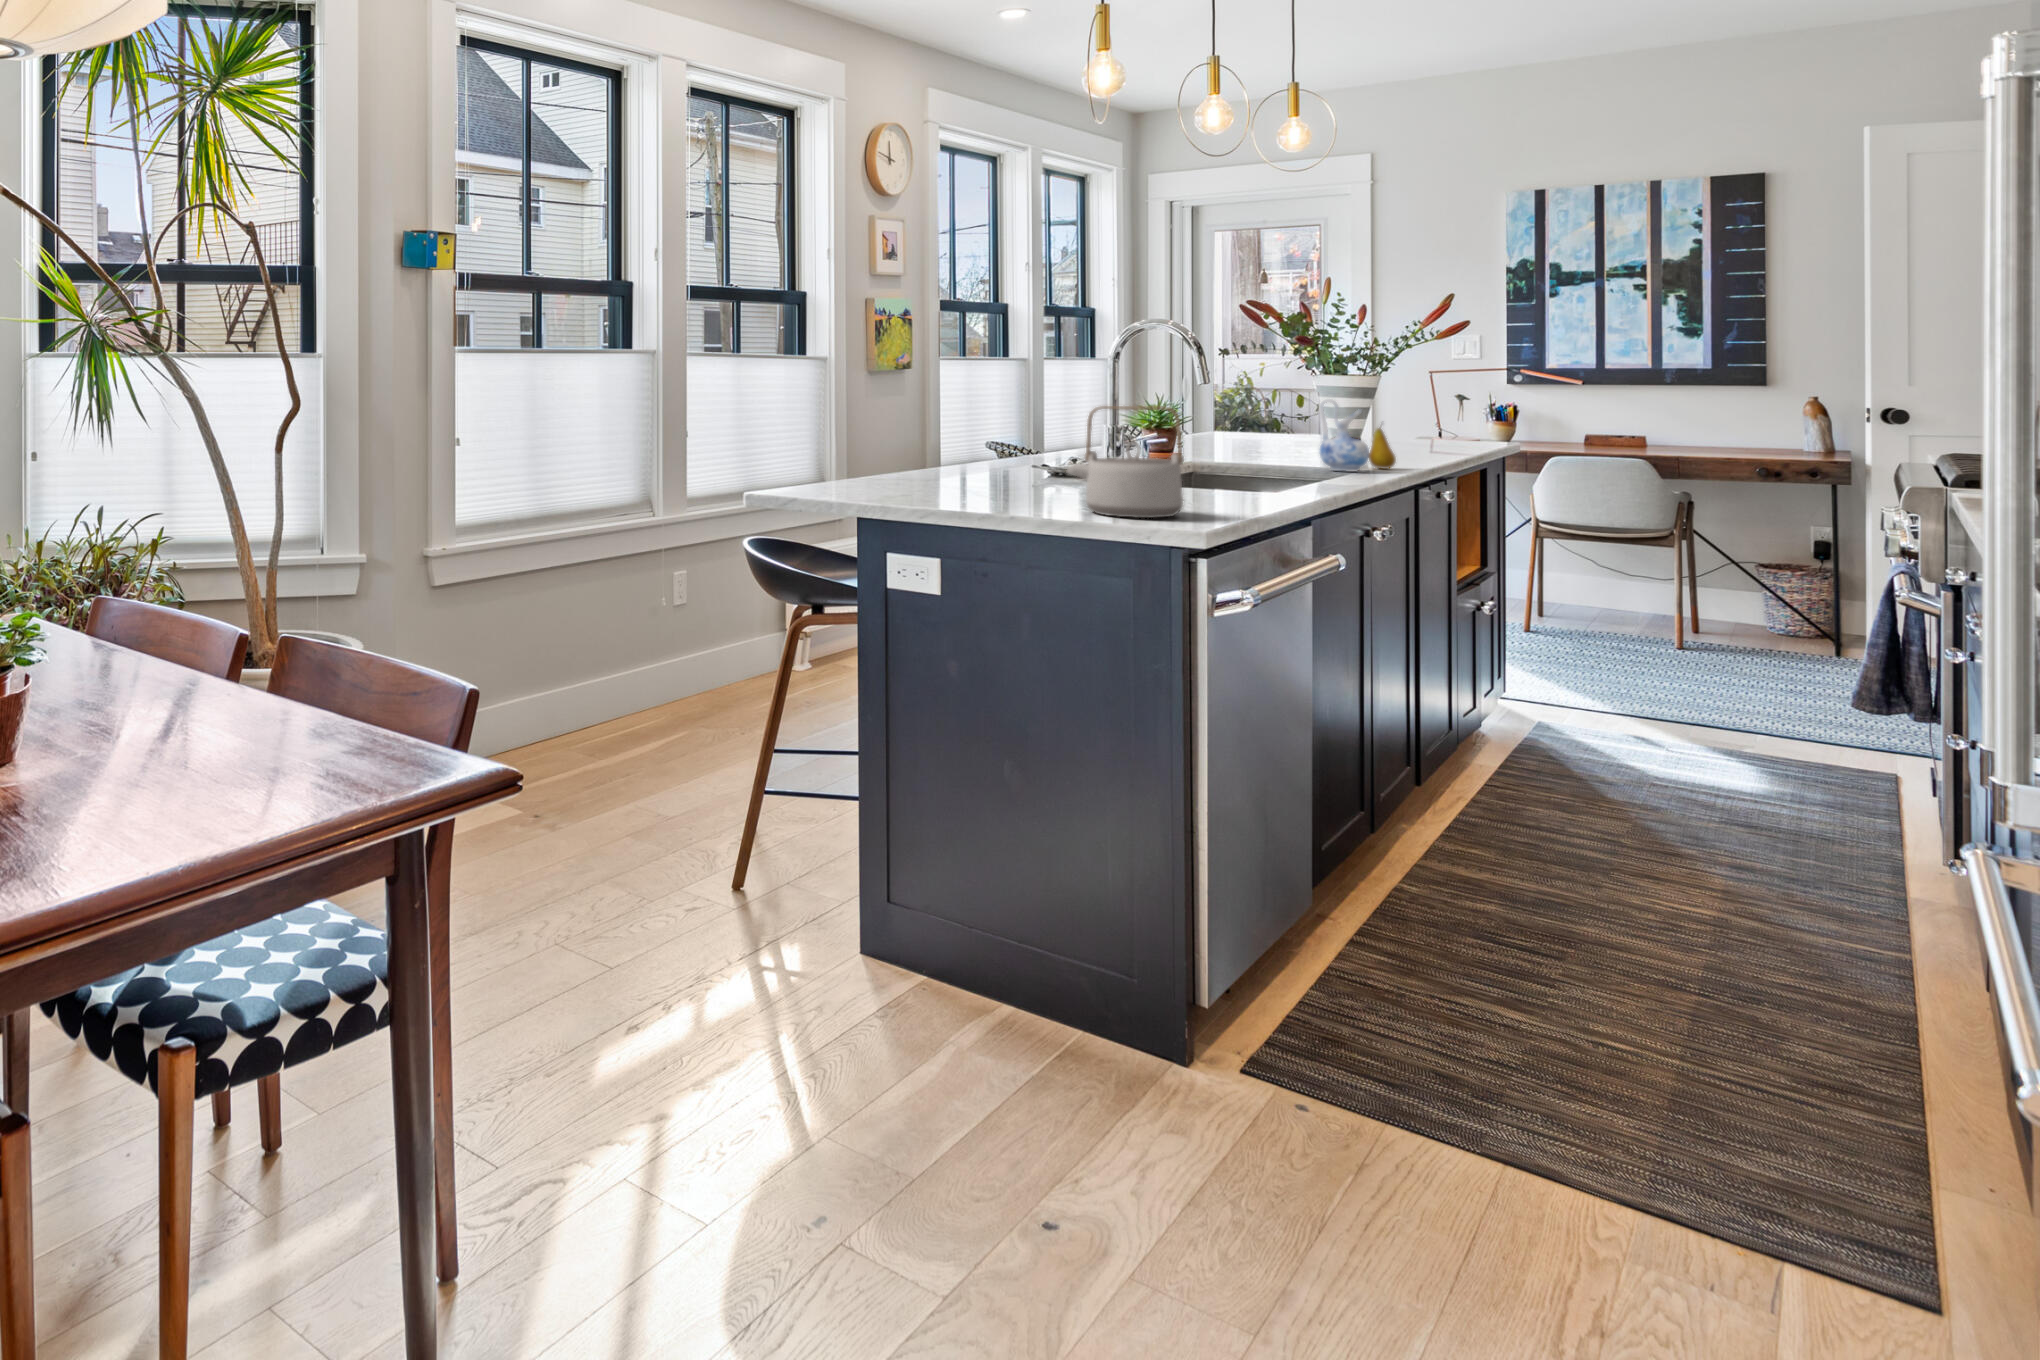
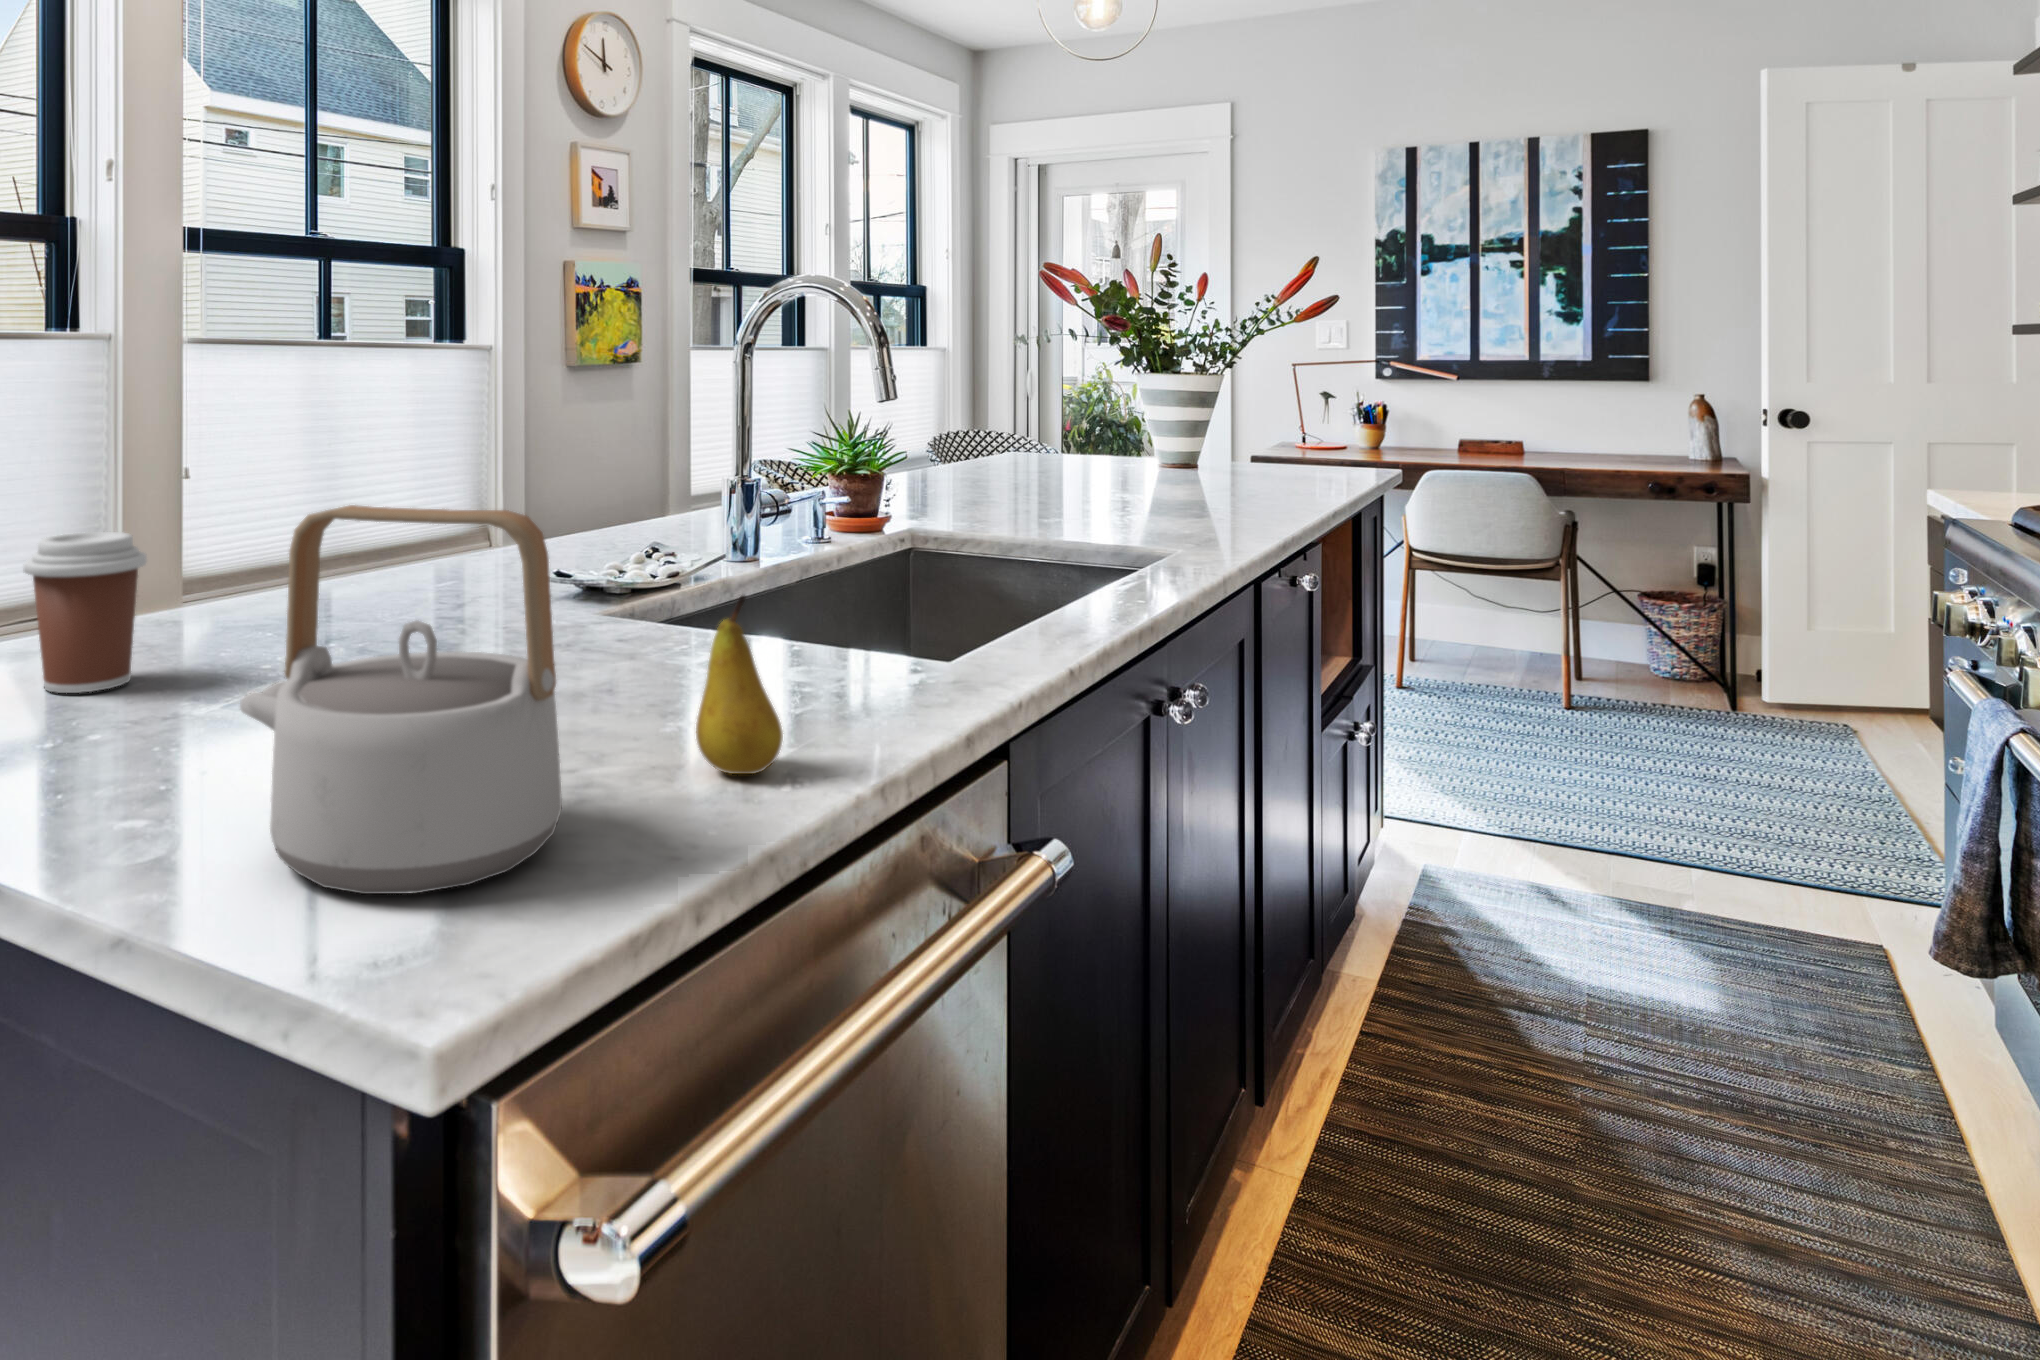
ceramic pitcher: present [1319,399,1369,472] -> none [1102,425,1182,558]
fruit: present [1369,428,1396,469] -> present [696,596,783,774]
coffee cup: none [897,429,941,488] -> present [24,532,147,693]

